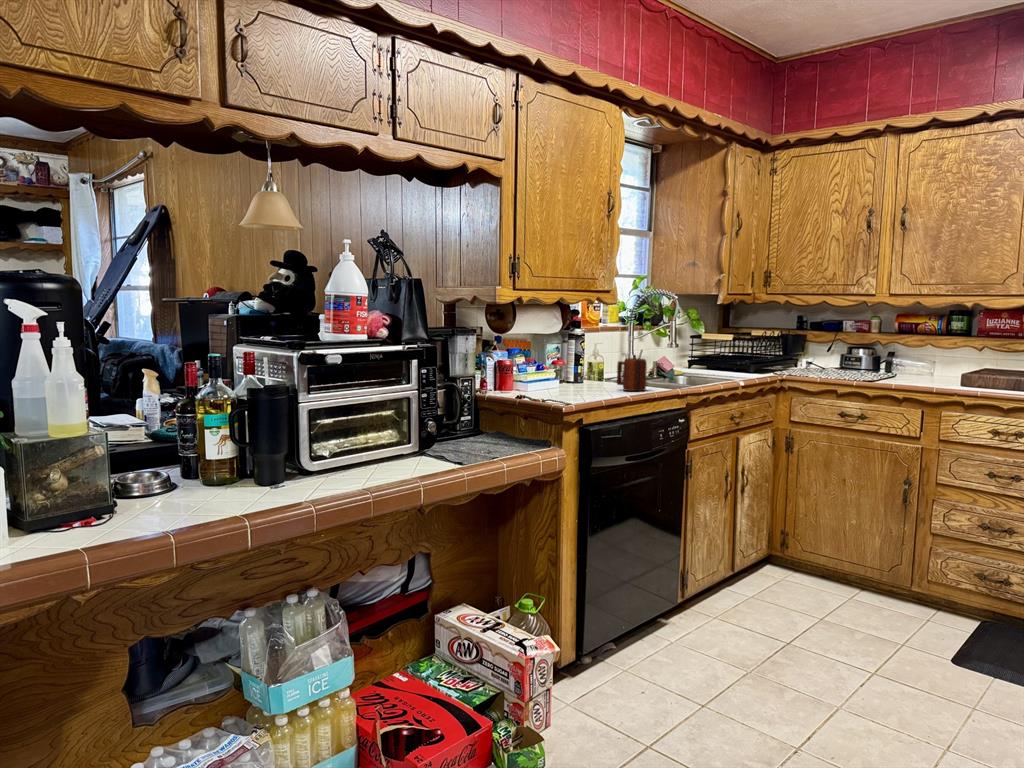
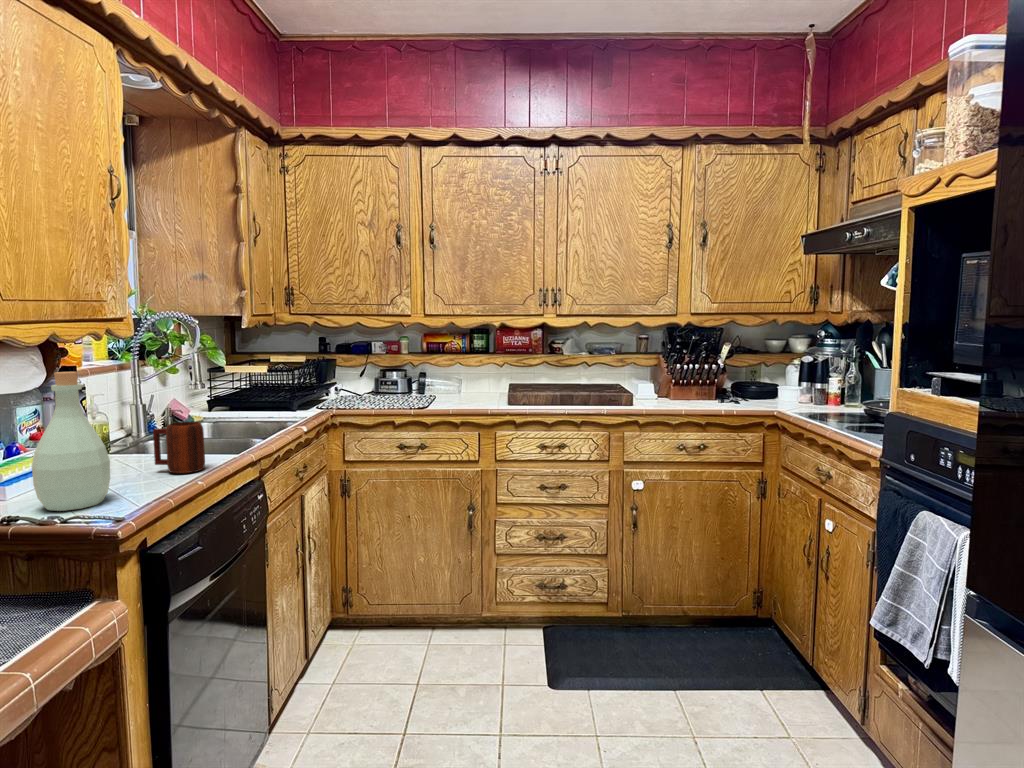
bottle: none [547,318,585,397] -> present [32,372,110,511]

